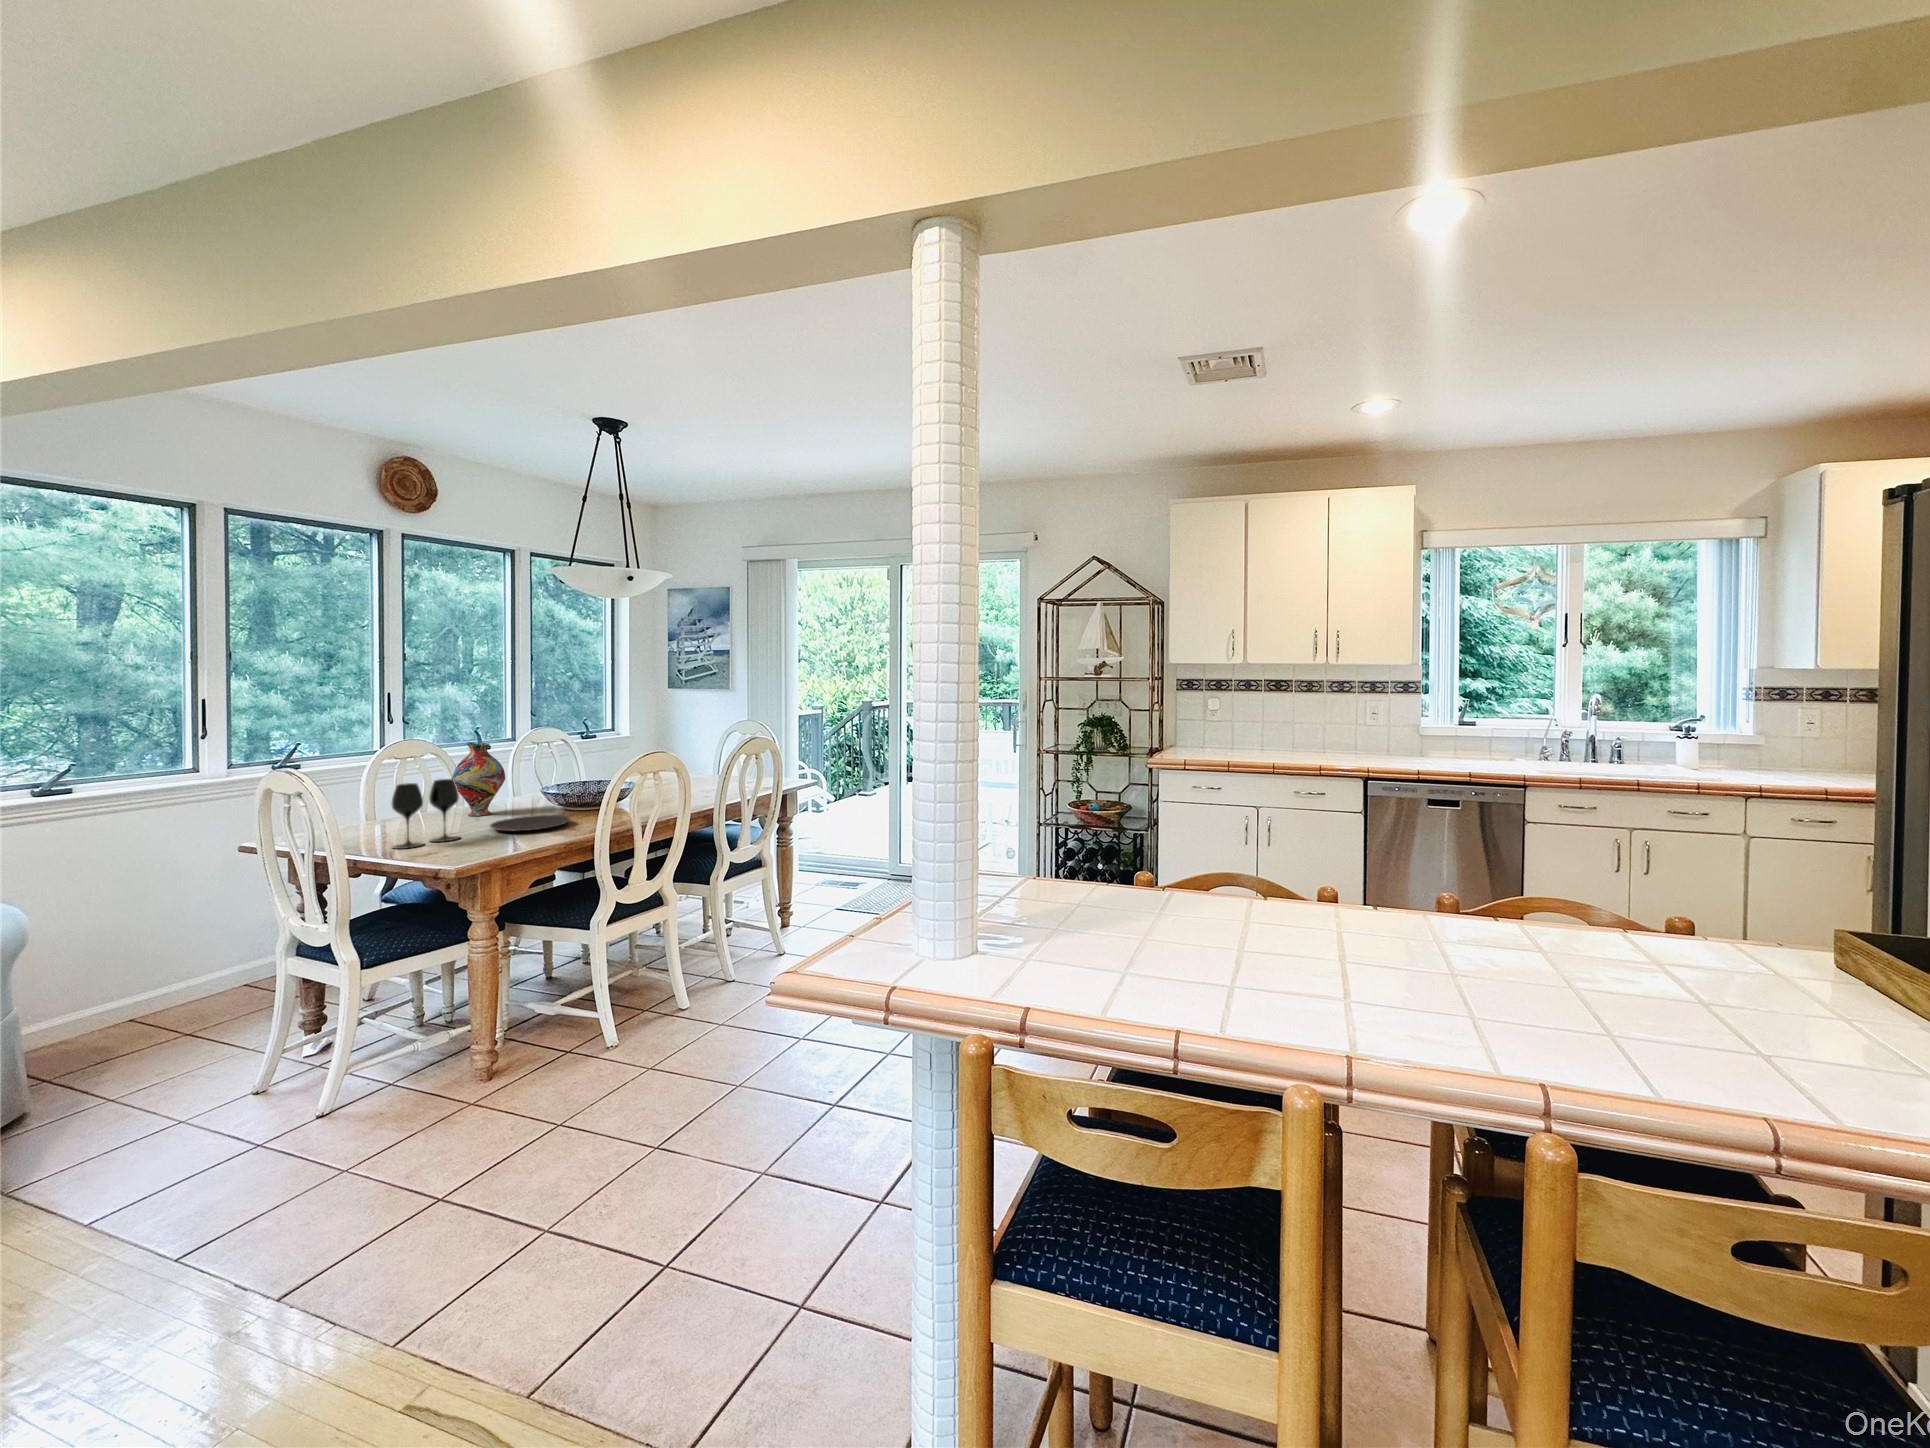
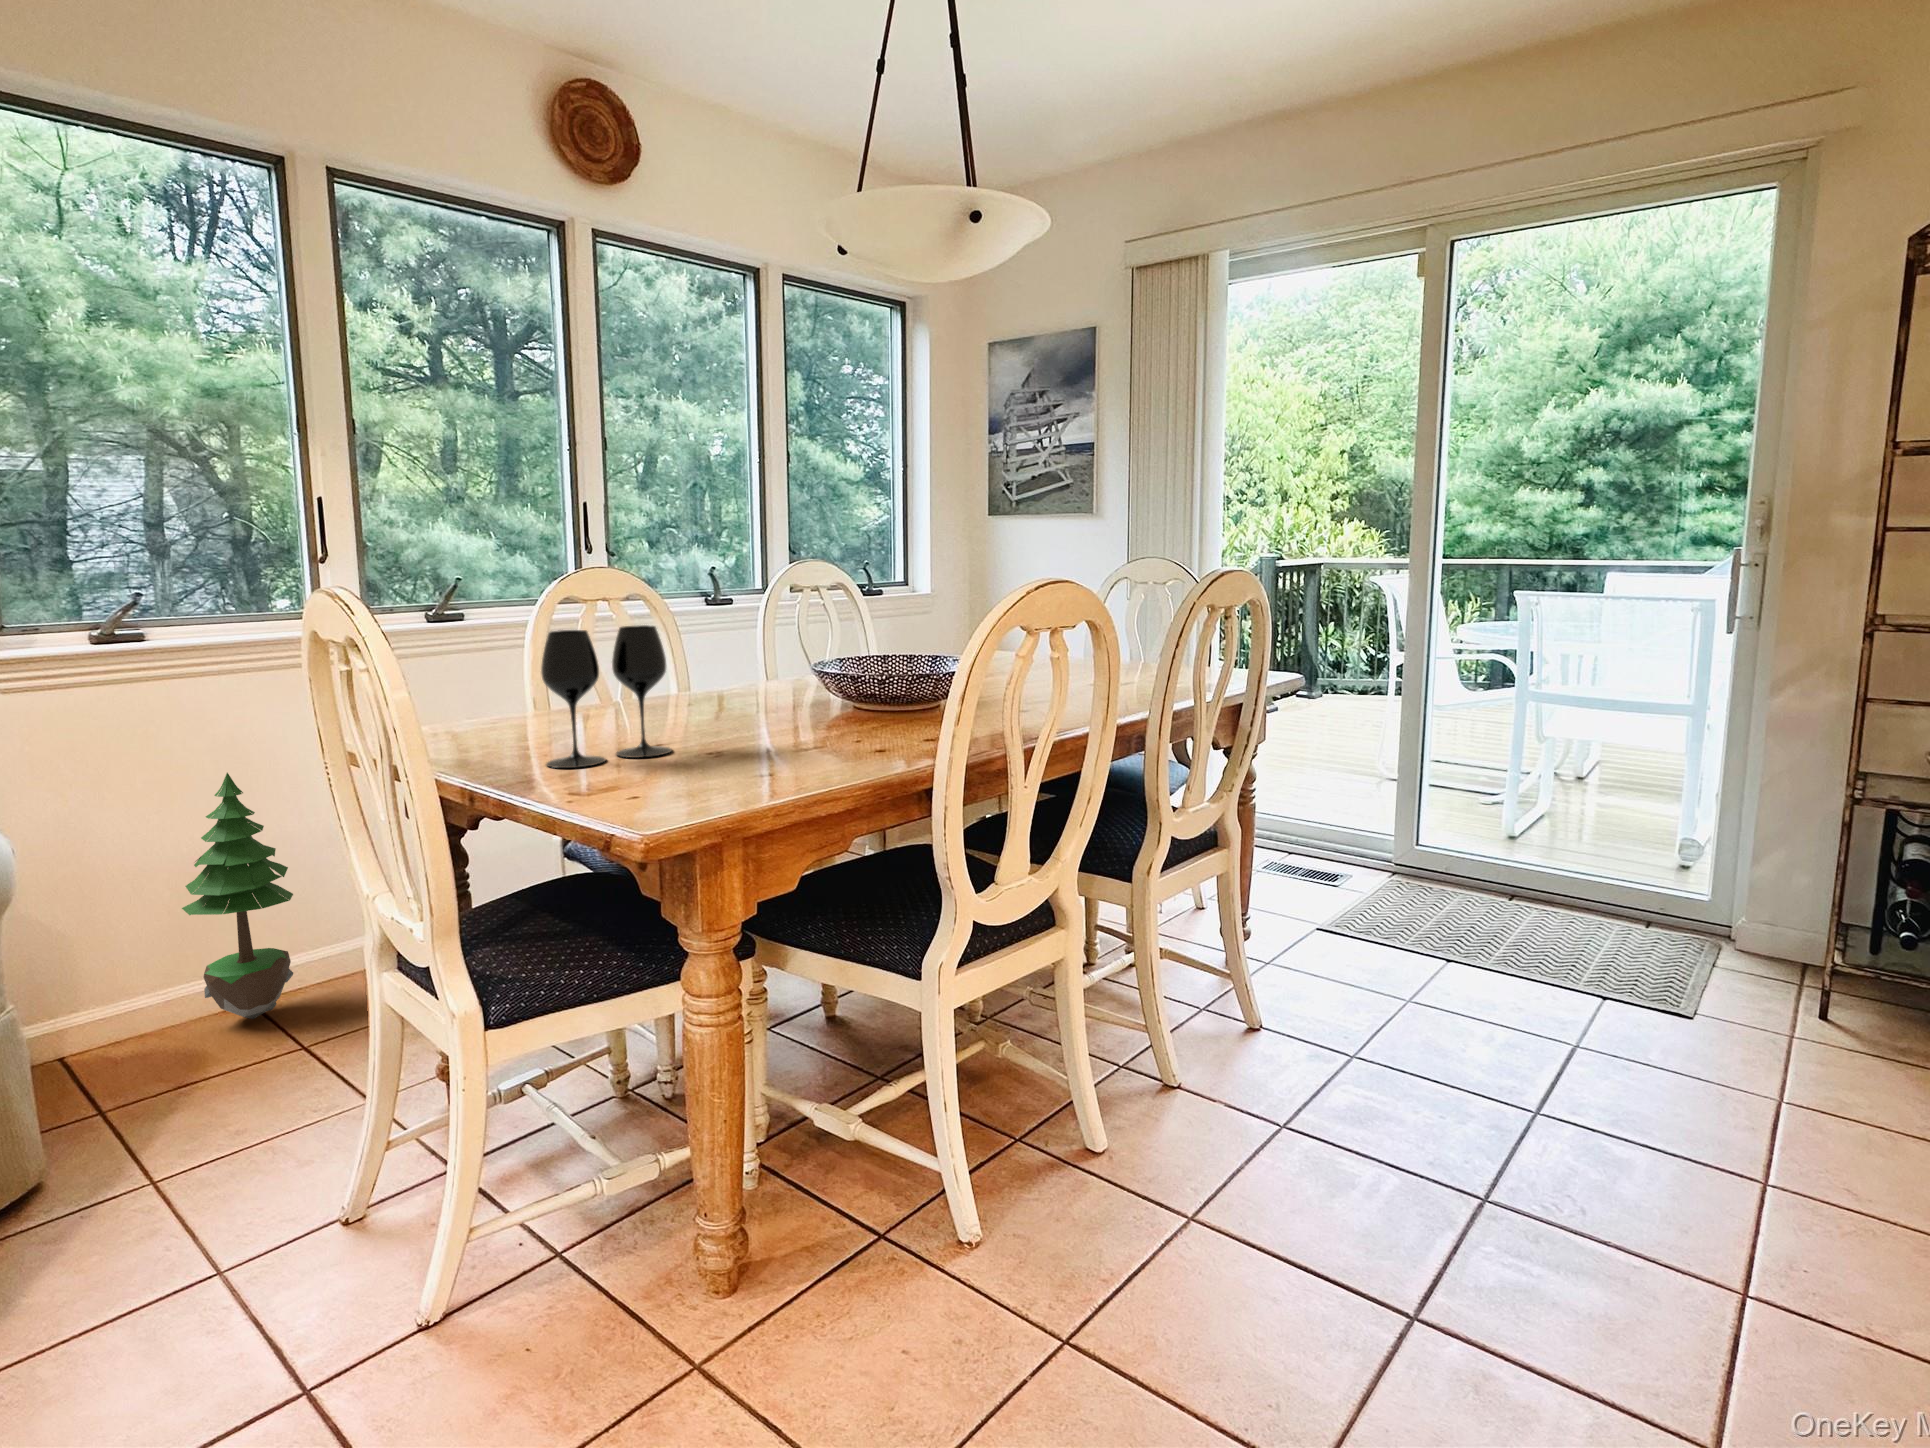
vase: present [452,743,505,816] -> none [666,570,753,708]
plate: present [490,815,570,831] -> none [725,713,875,744]
potted tree: none [93,871,175,1026] -> present [182,773,293,1019]

